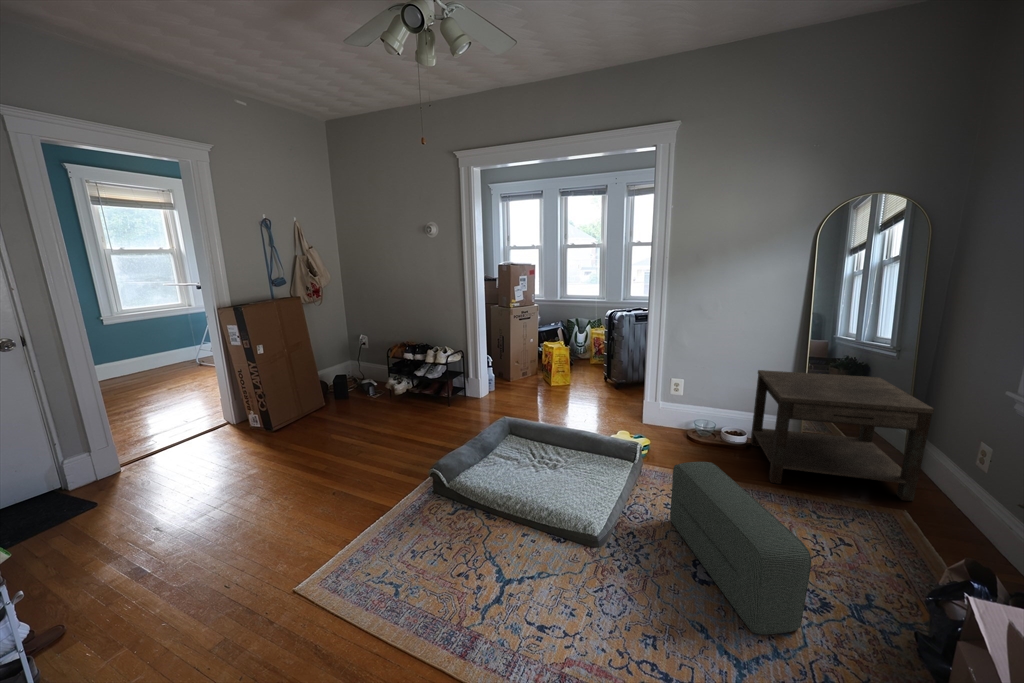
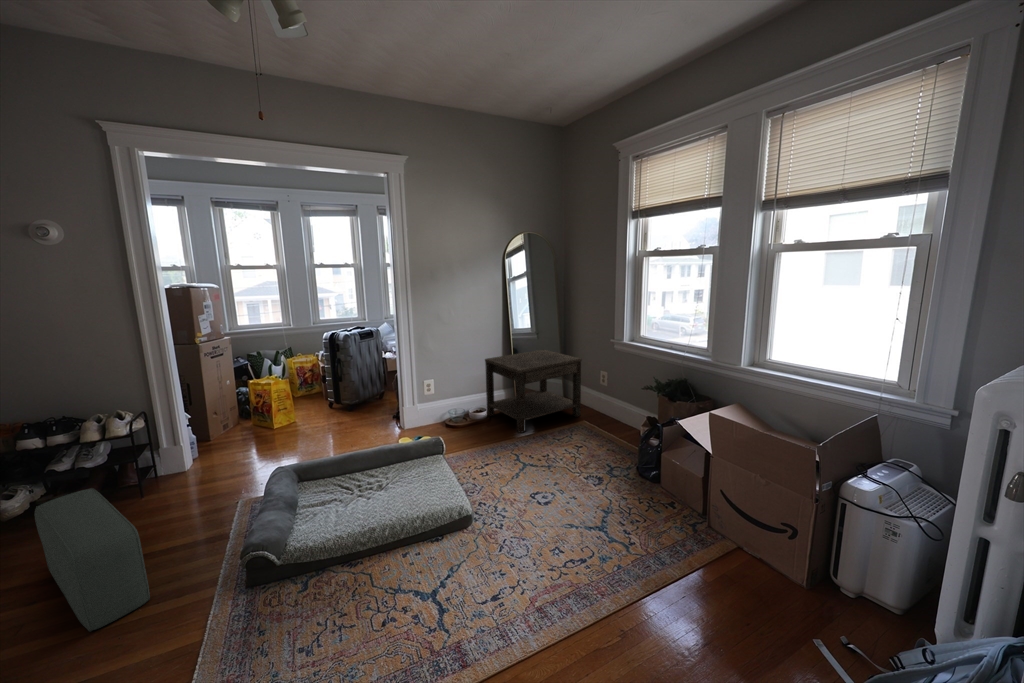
pouf: present [670,462,811,634] -> present [35,488,150,631]

